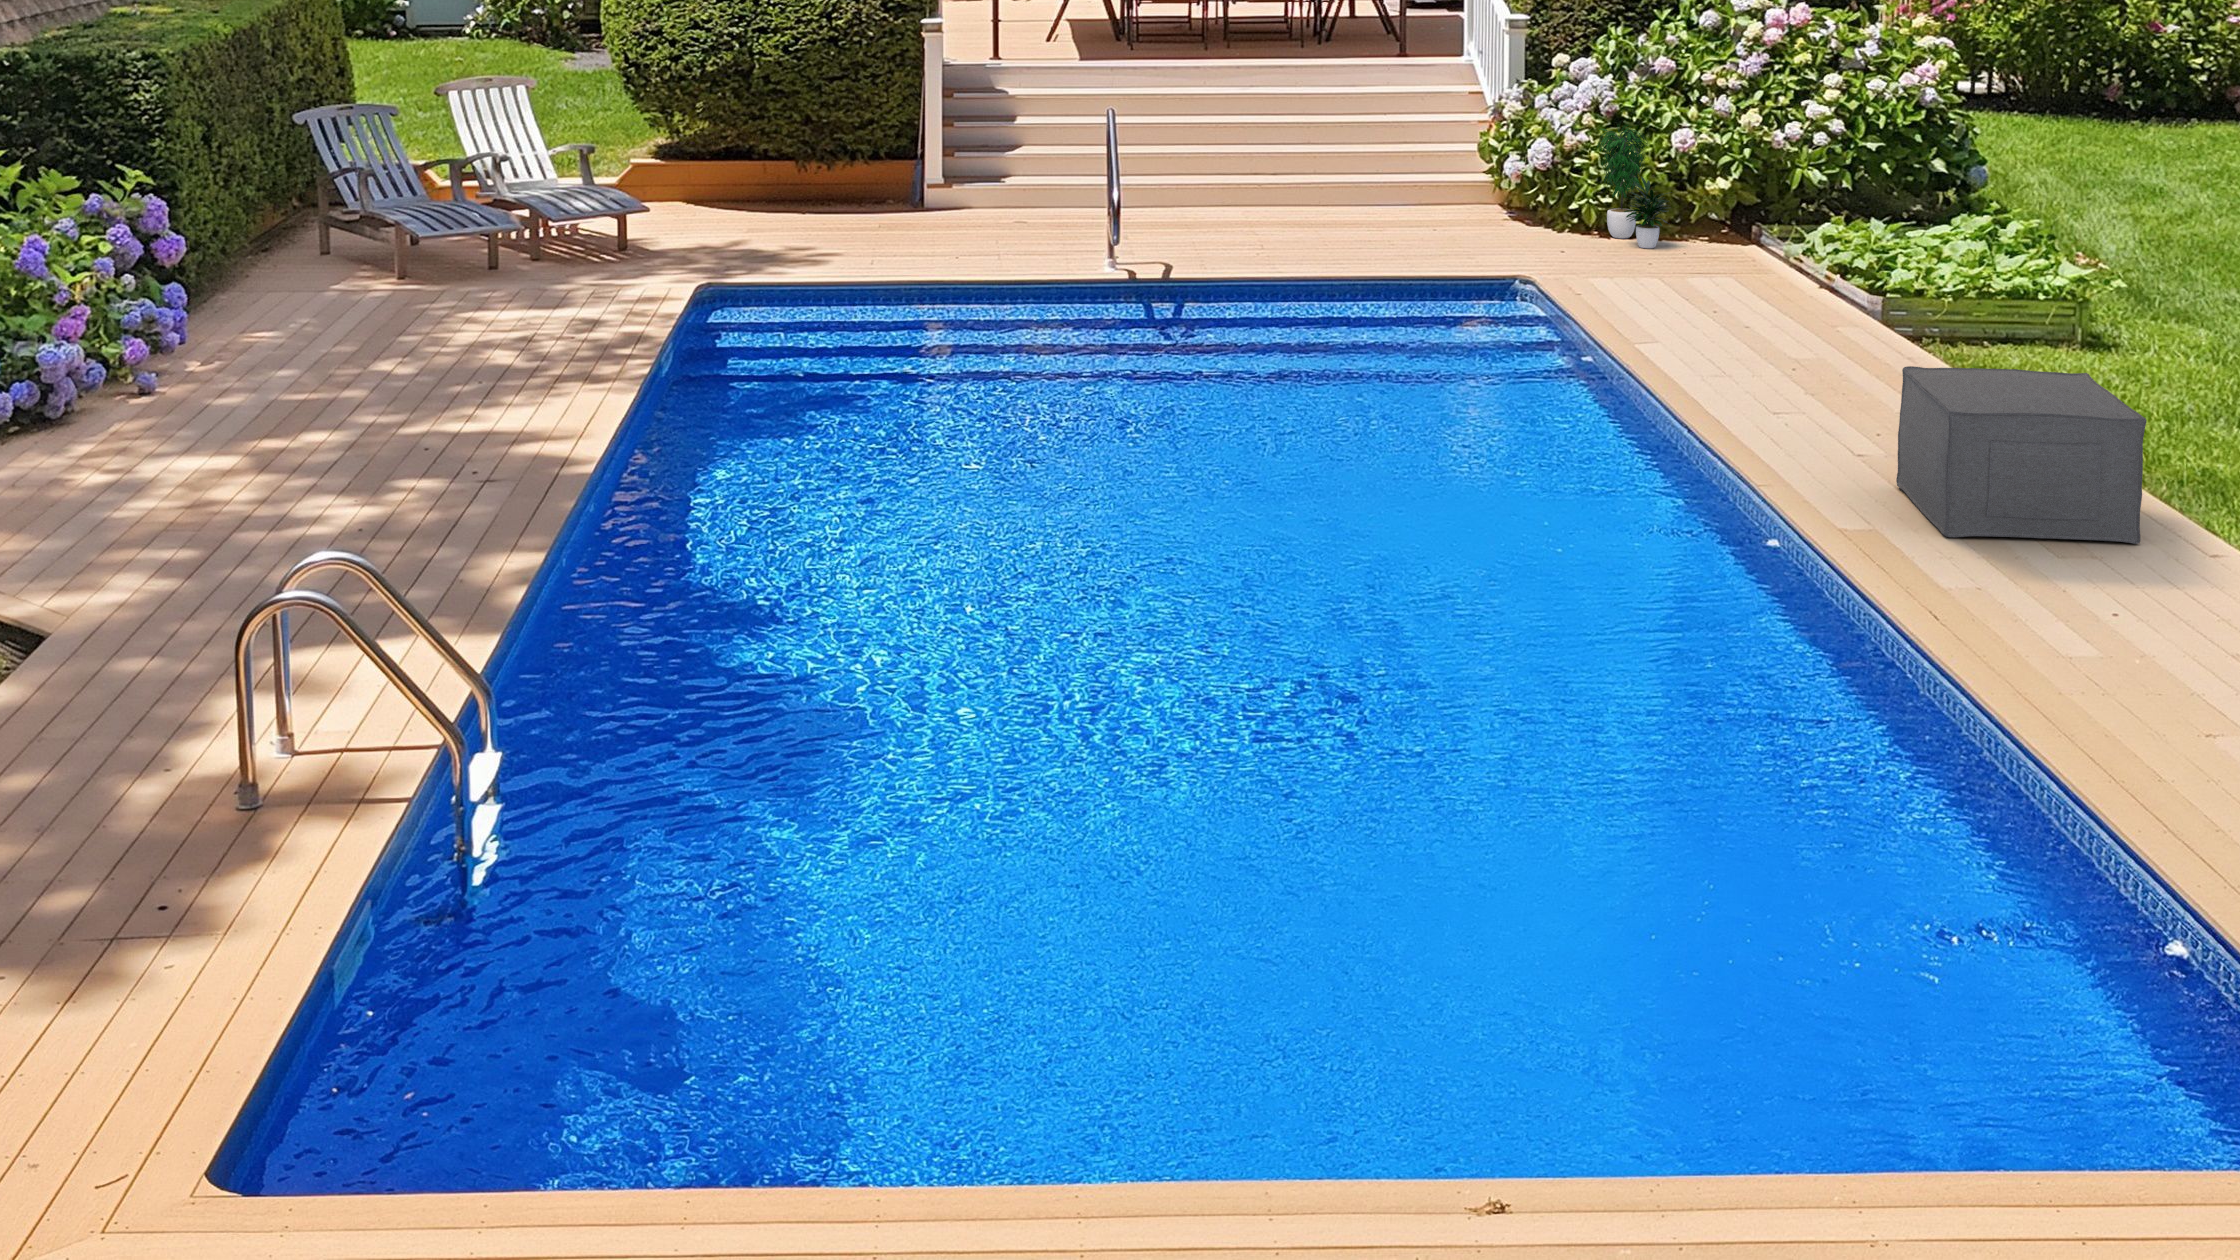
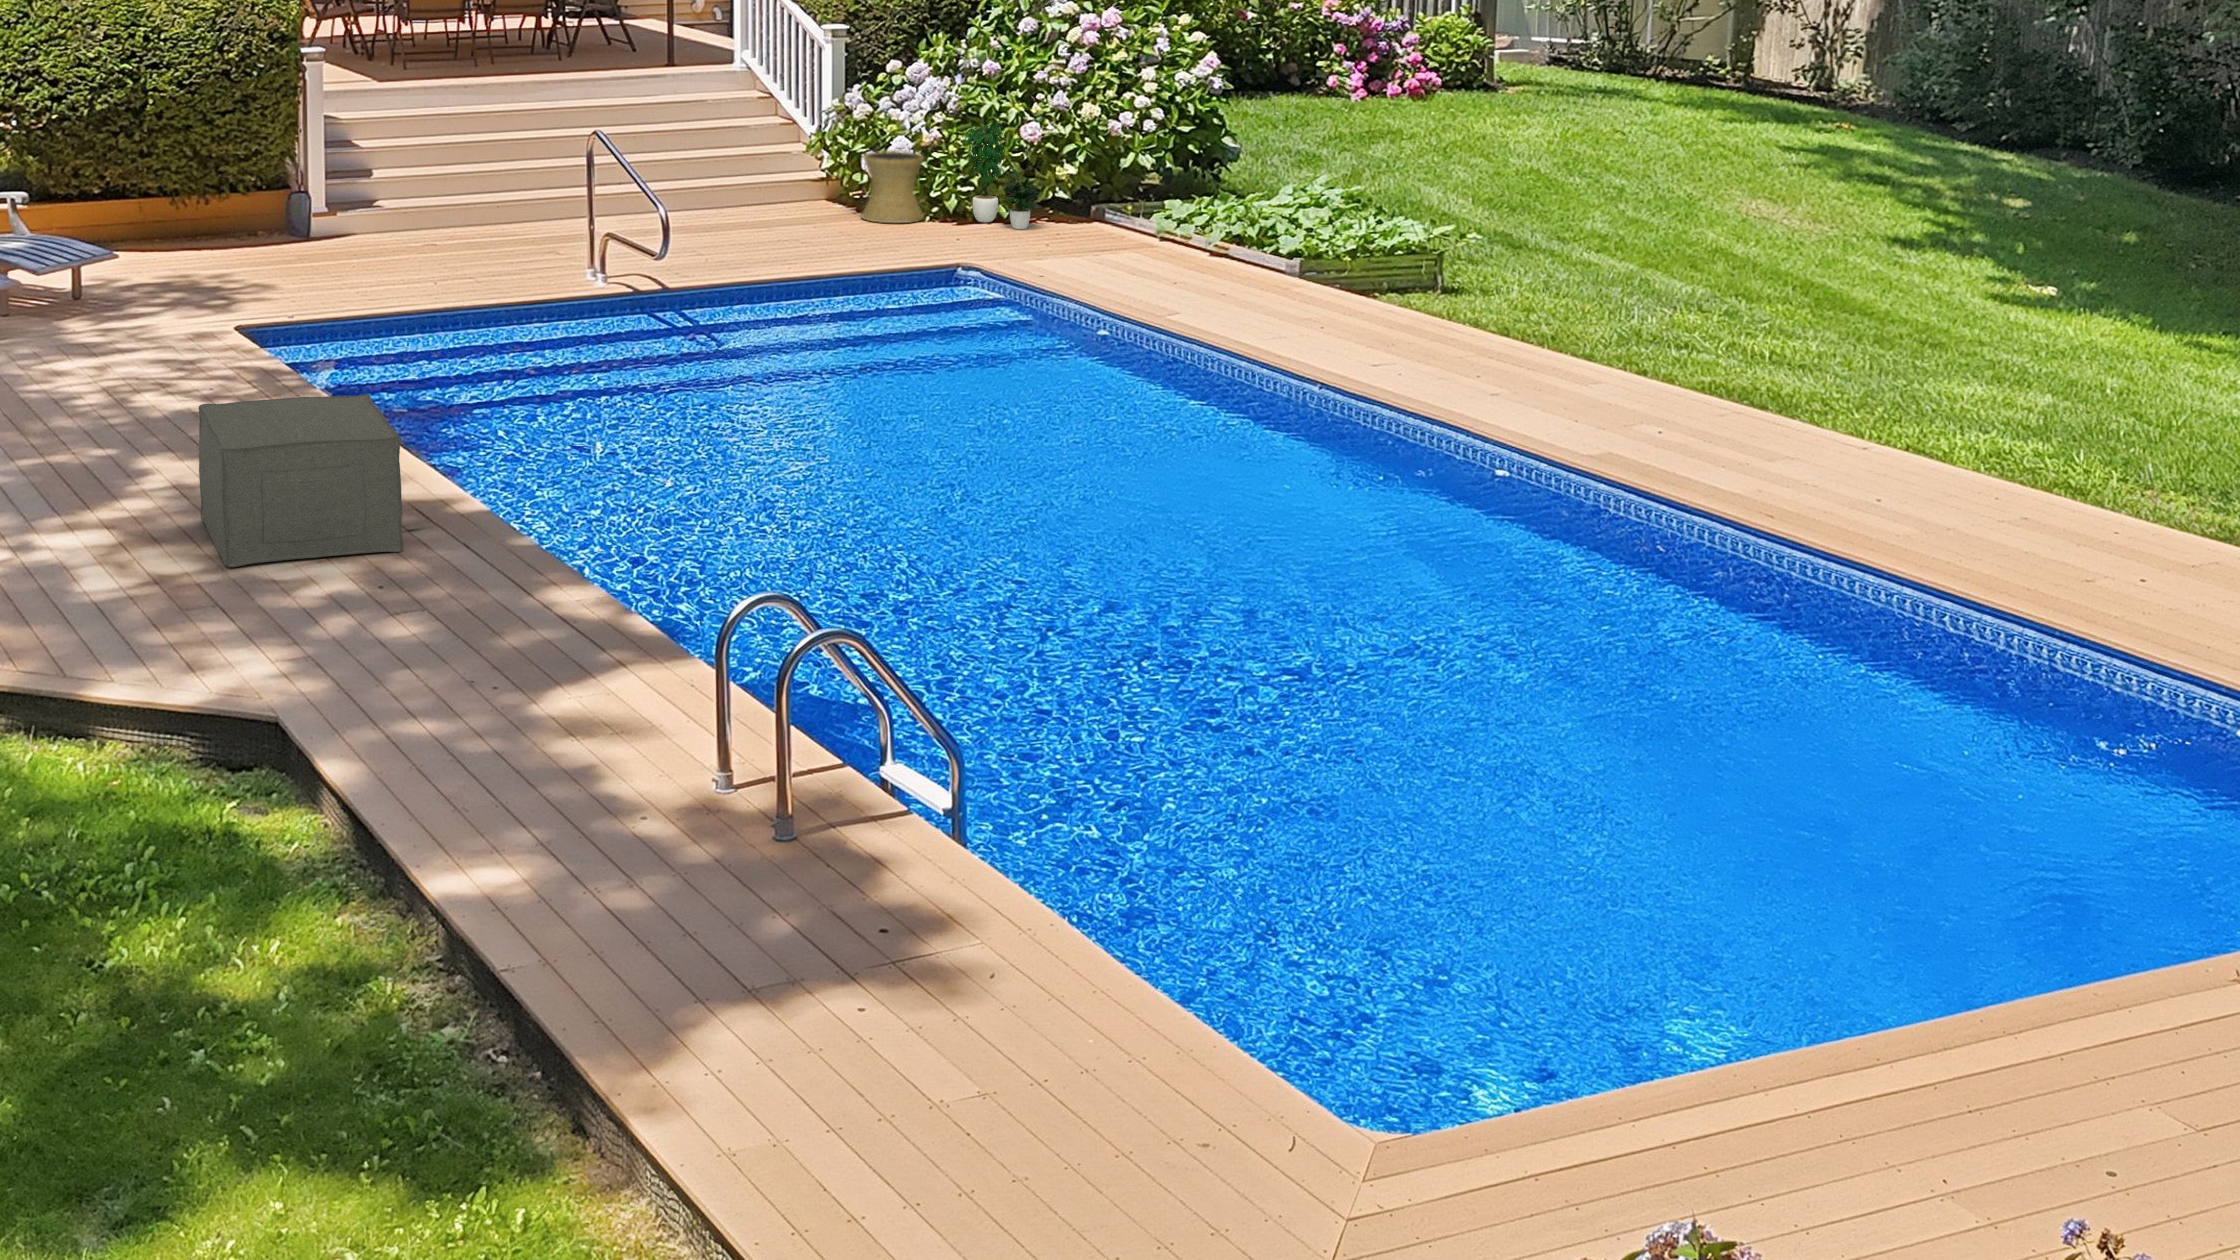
side table: none [1487,153,1558,233] -> present [862,151,924,223]
ottoman: present [1896,366,2146,544] -> present [199,394,404,567]

